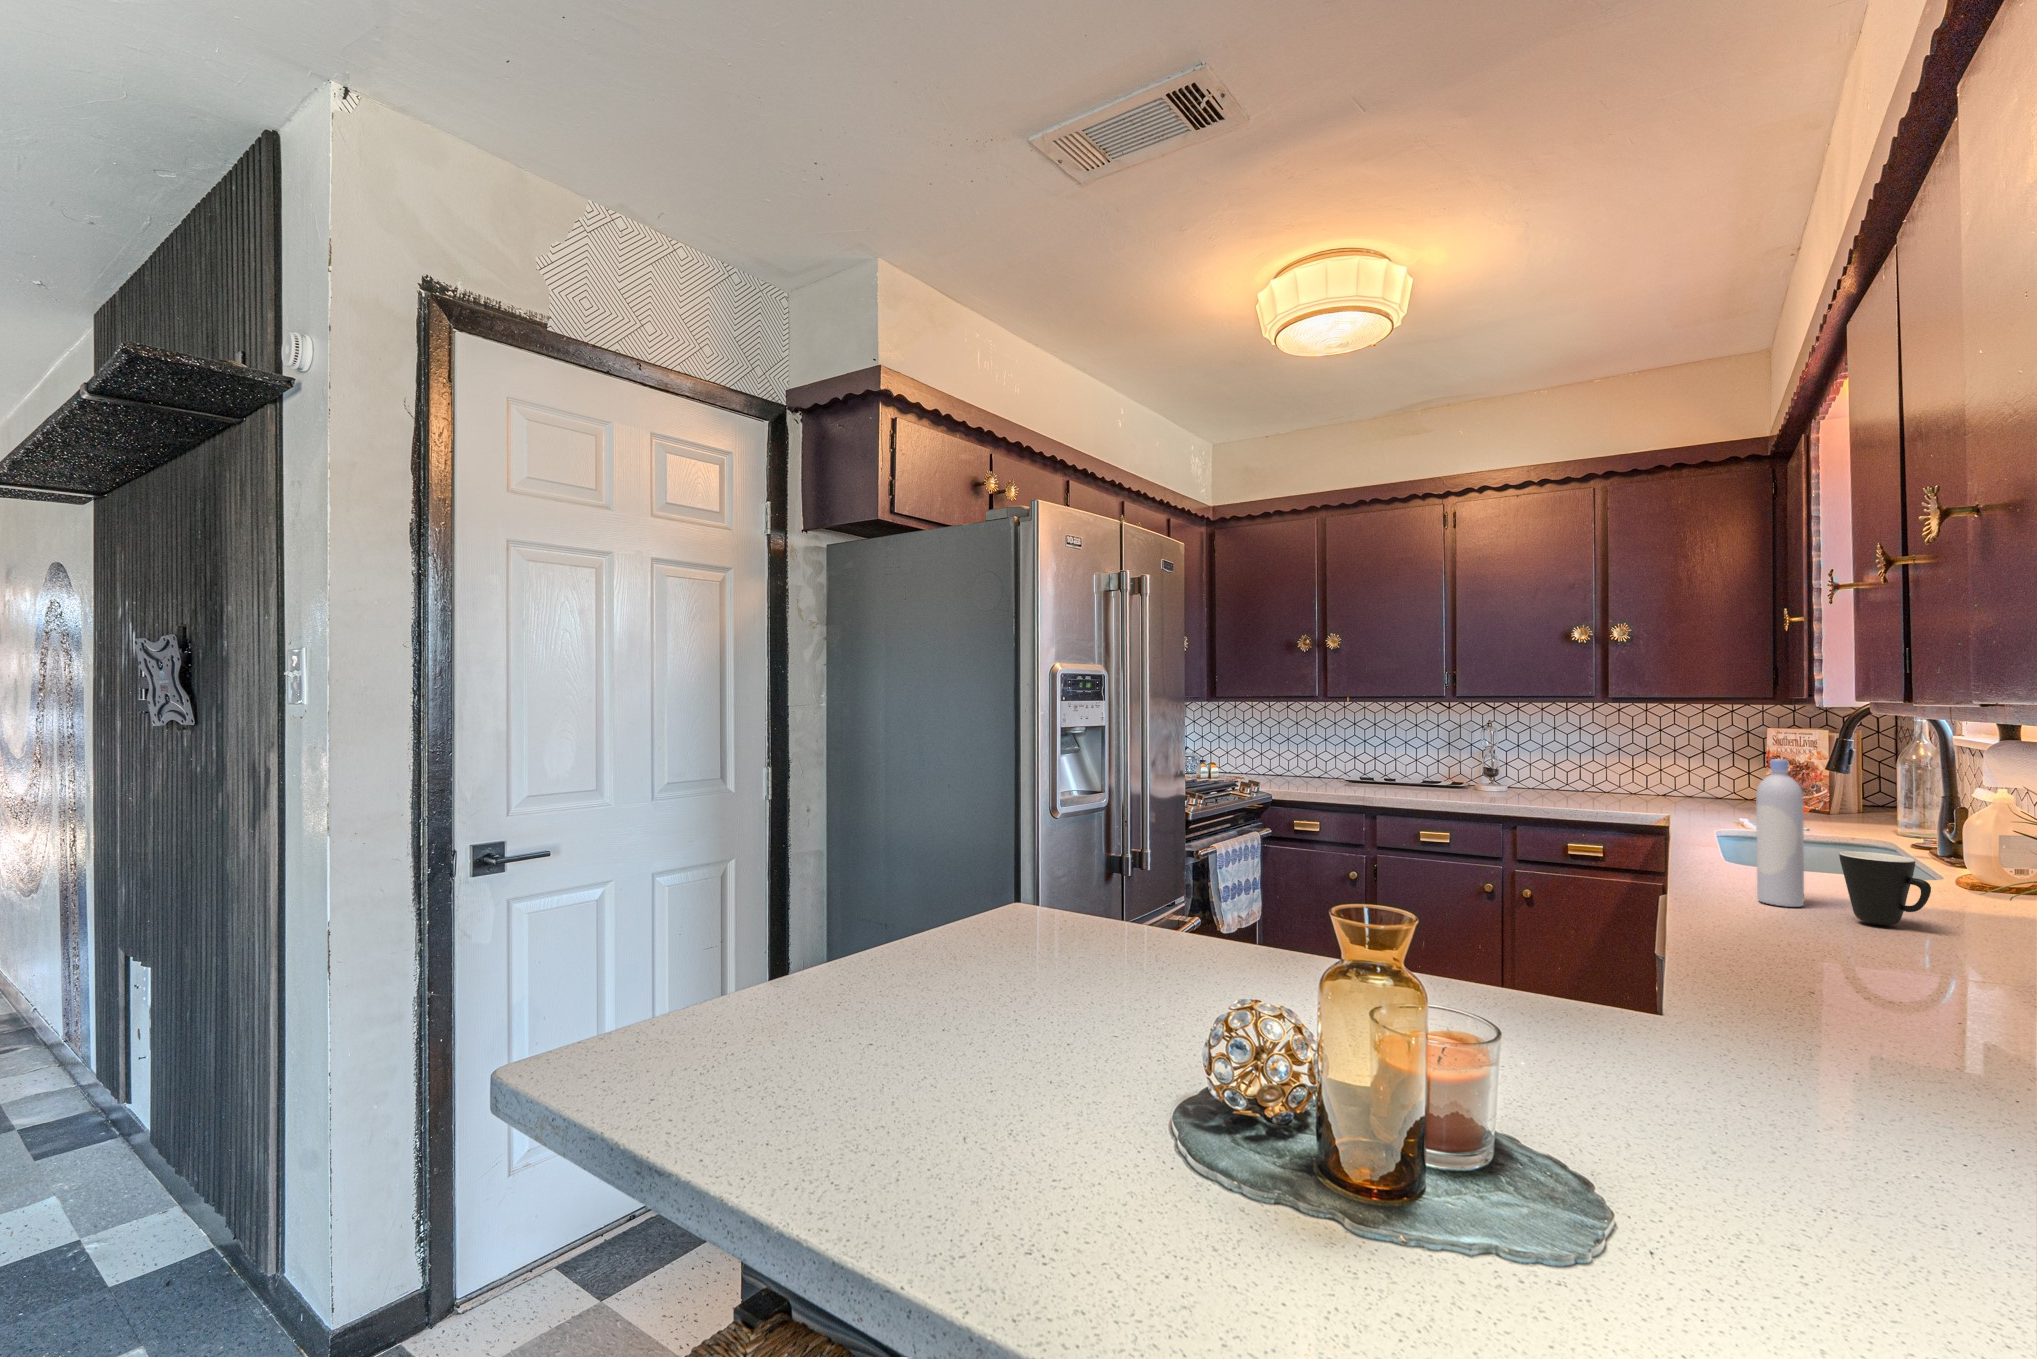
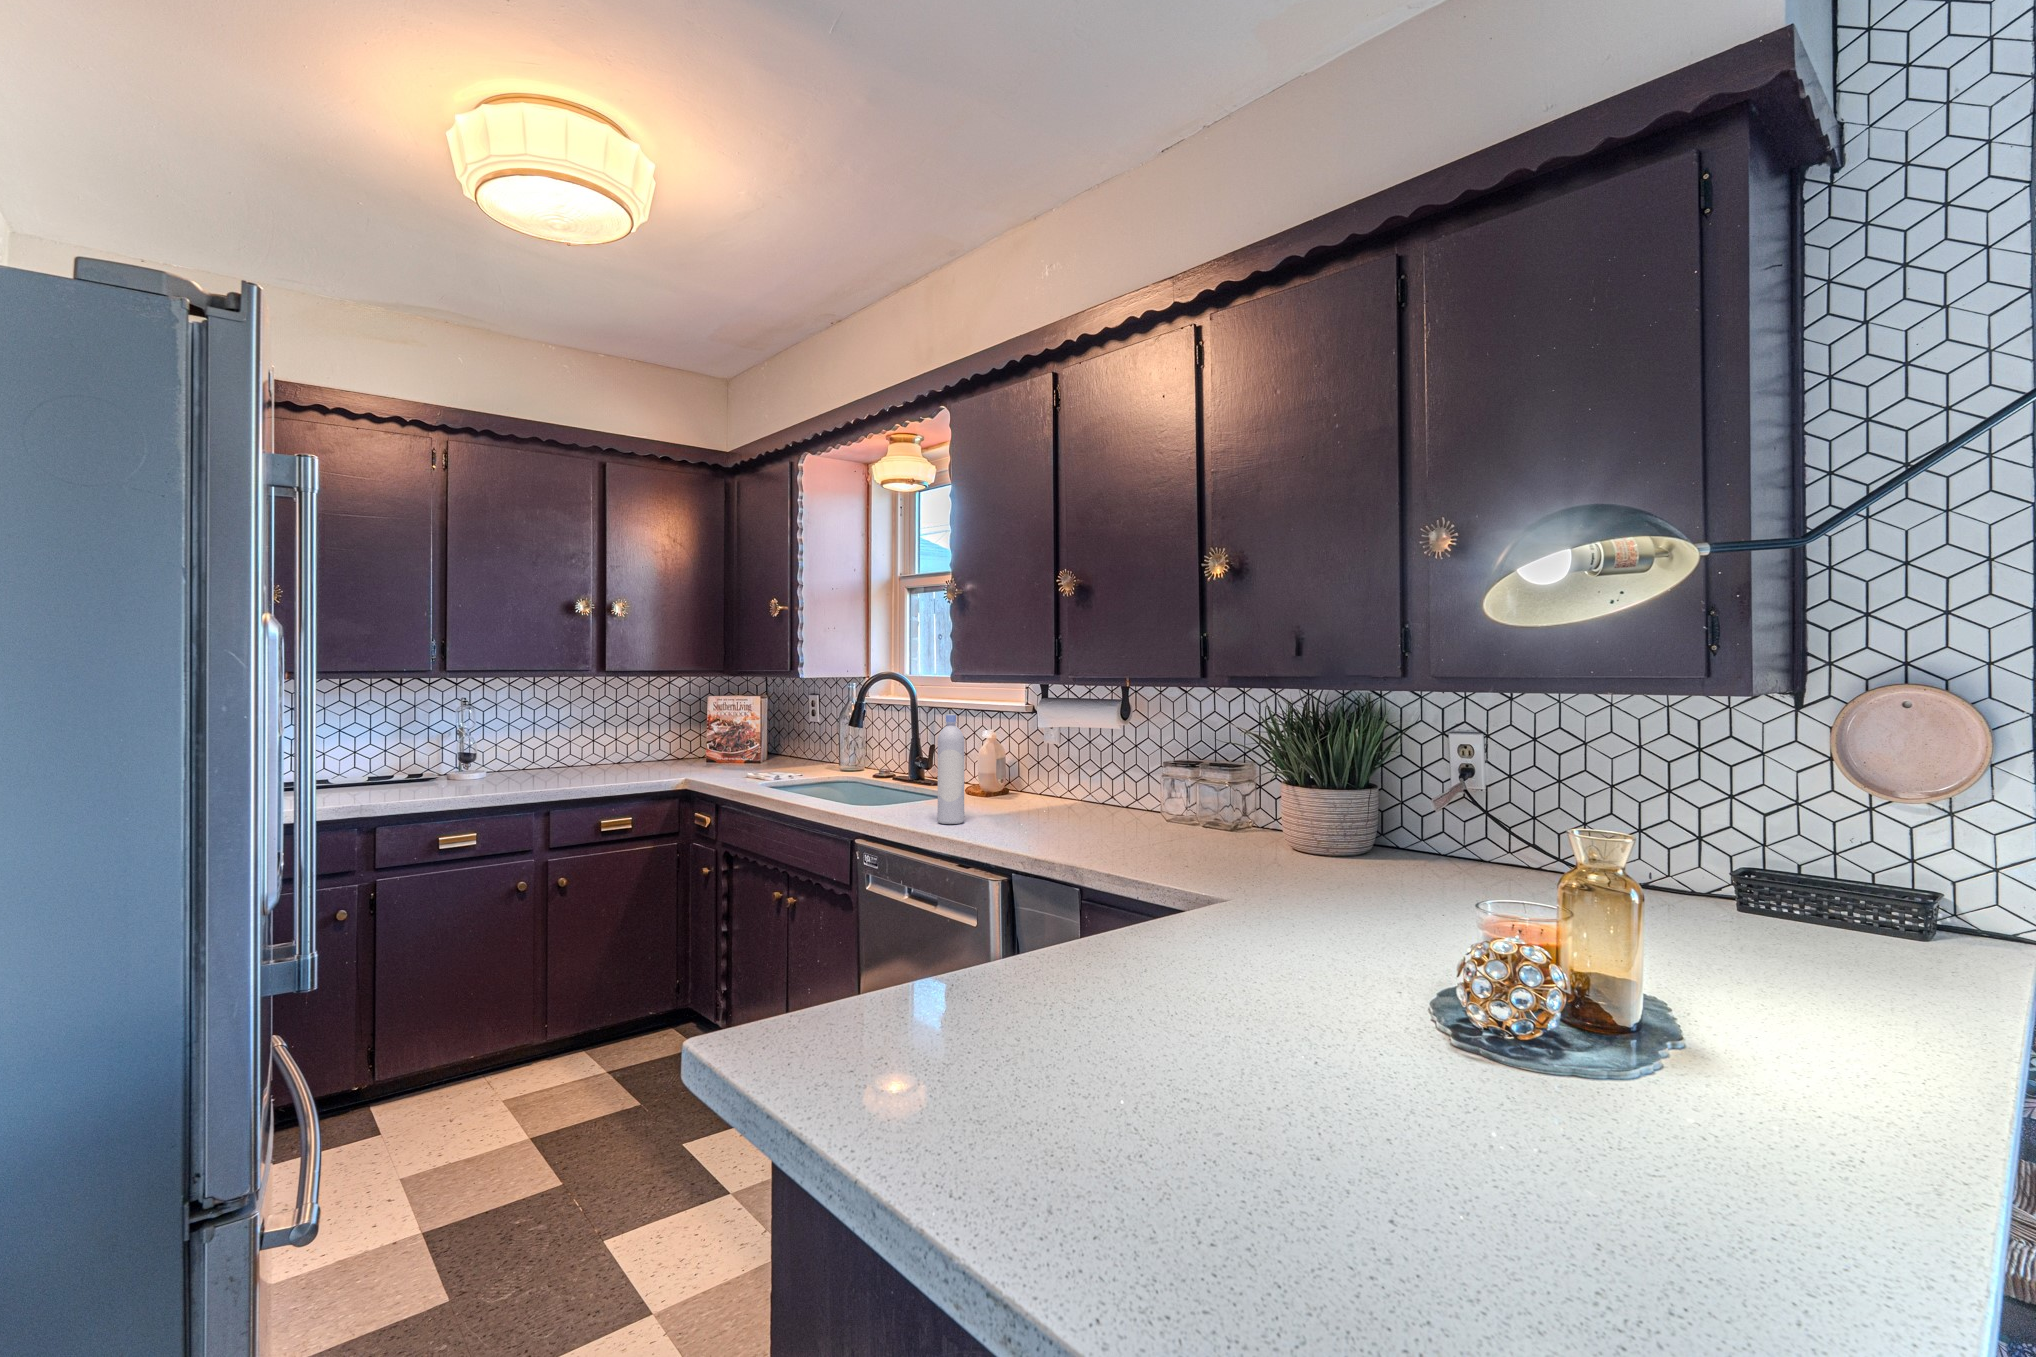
mug: present [1839,851,1931,925] -> none [994,774,1039,822]

